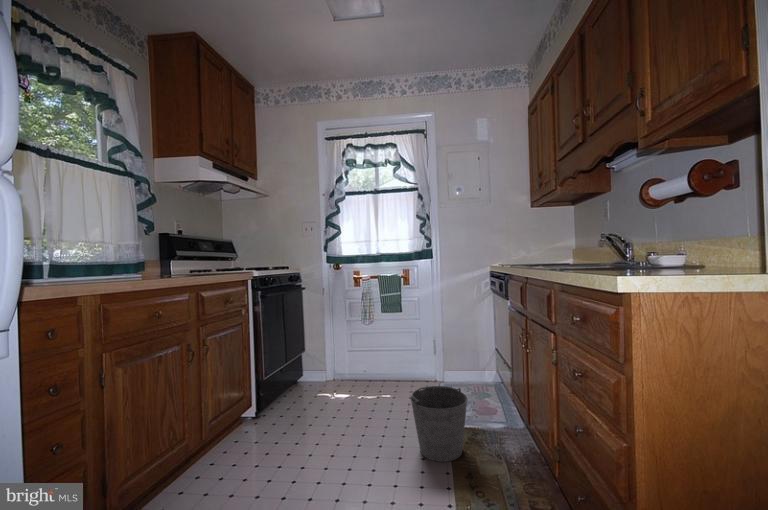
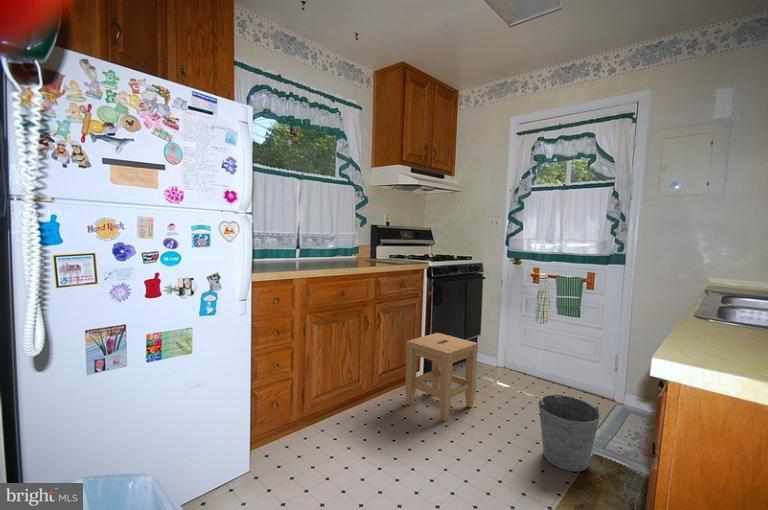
stool: none [244,356,329,460] -> present [406,333,478,421]

